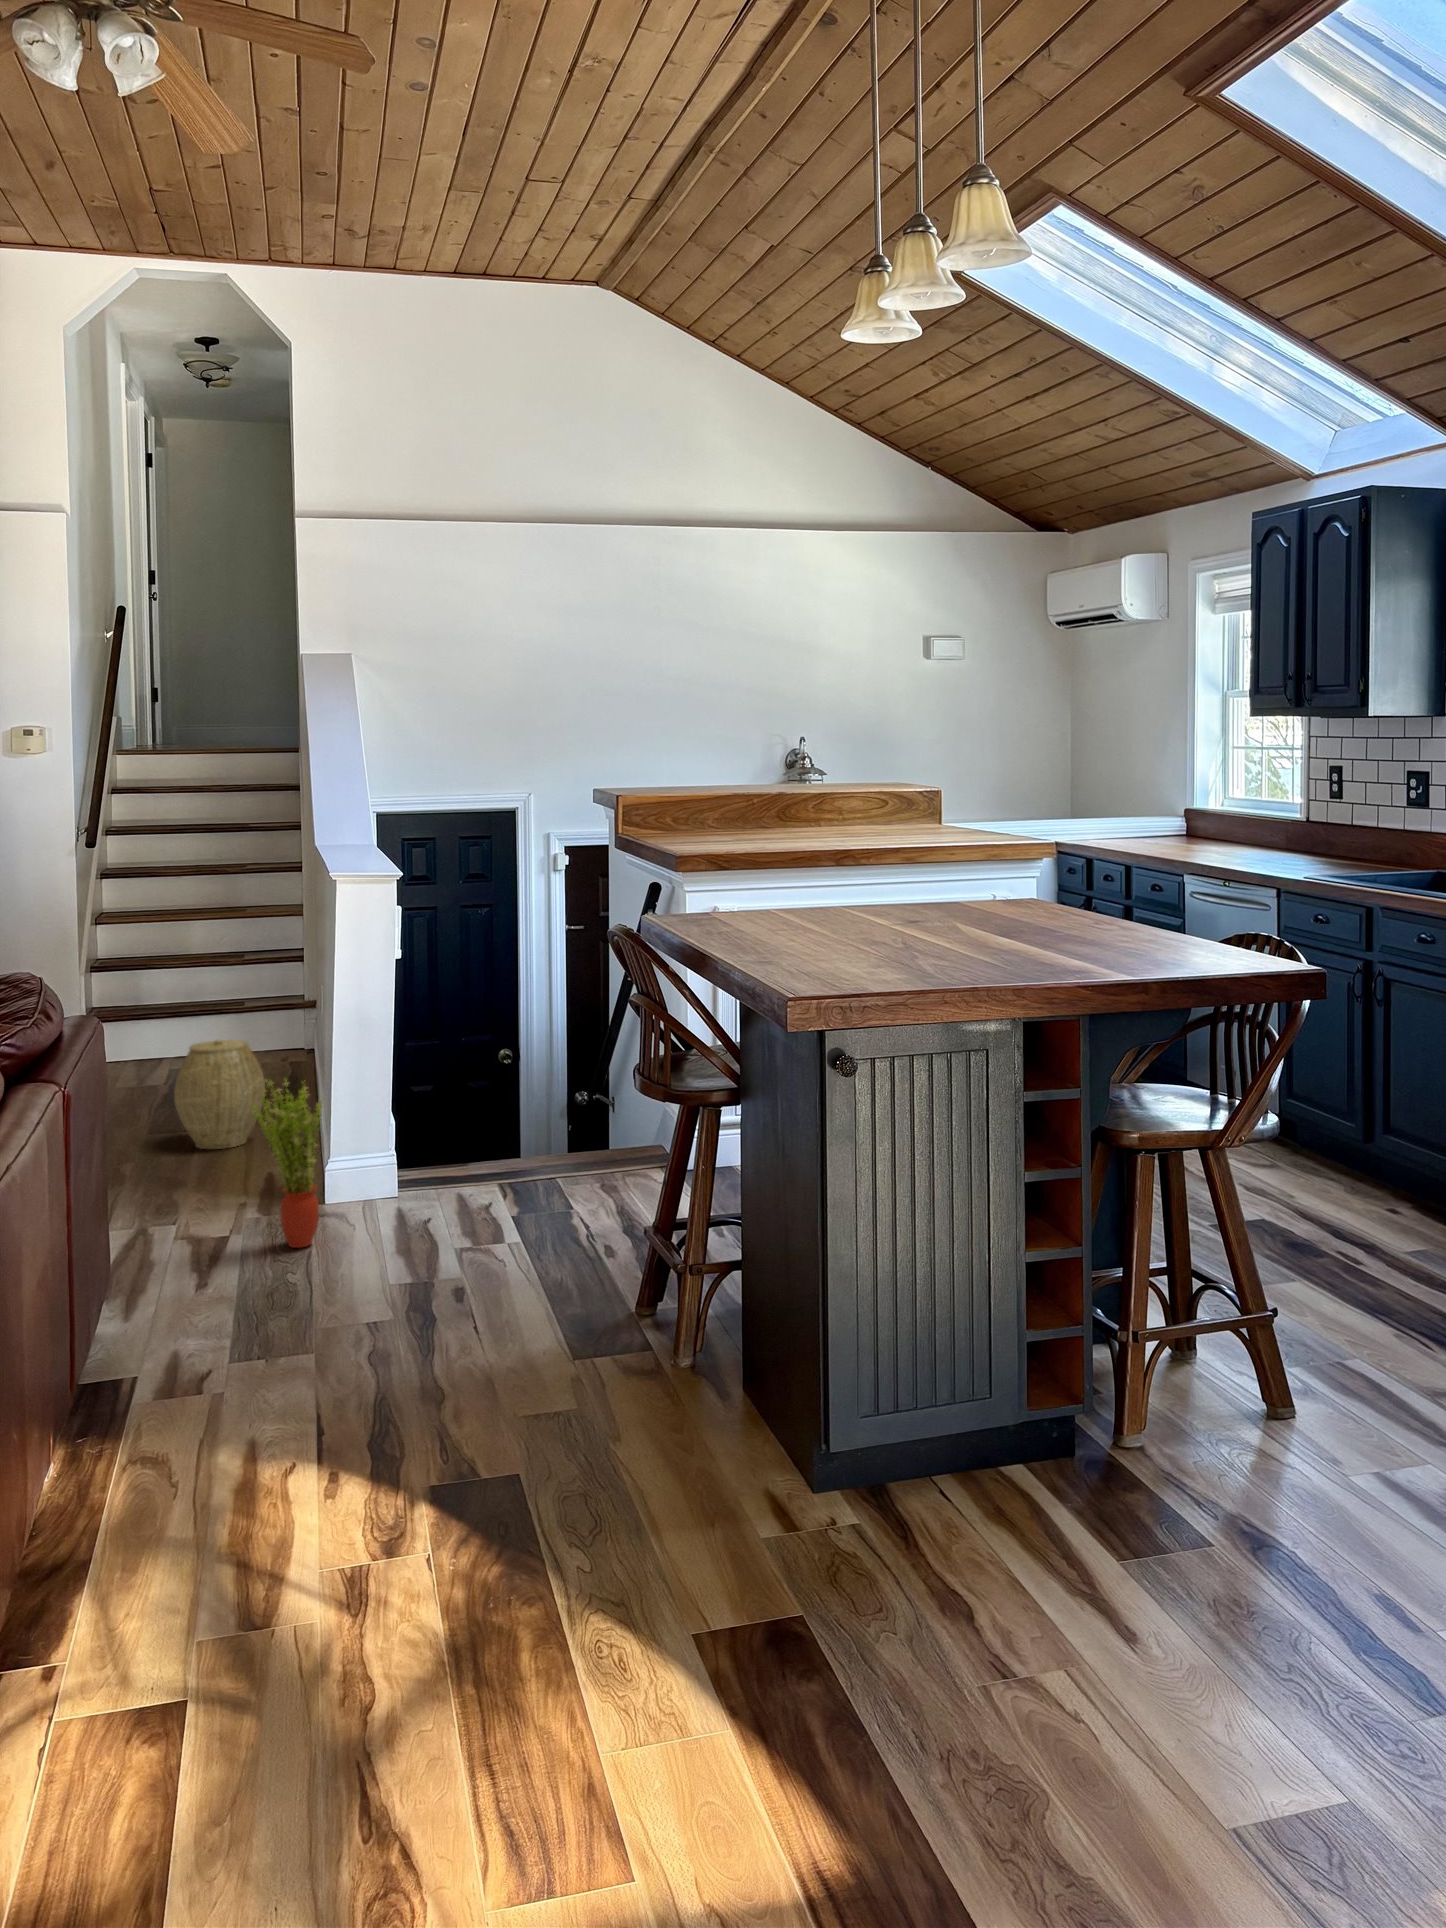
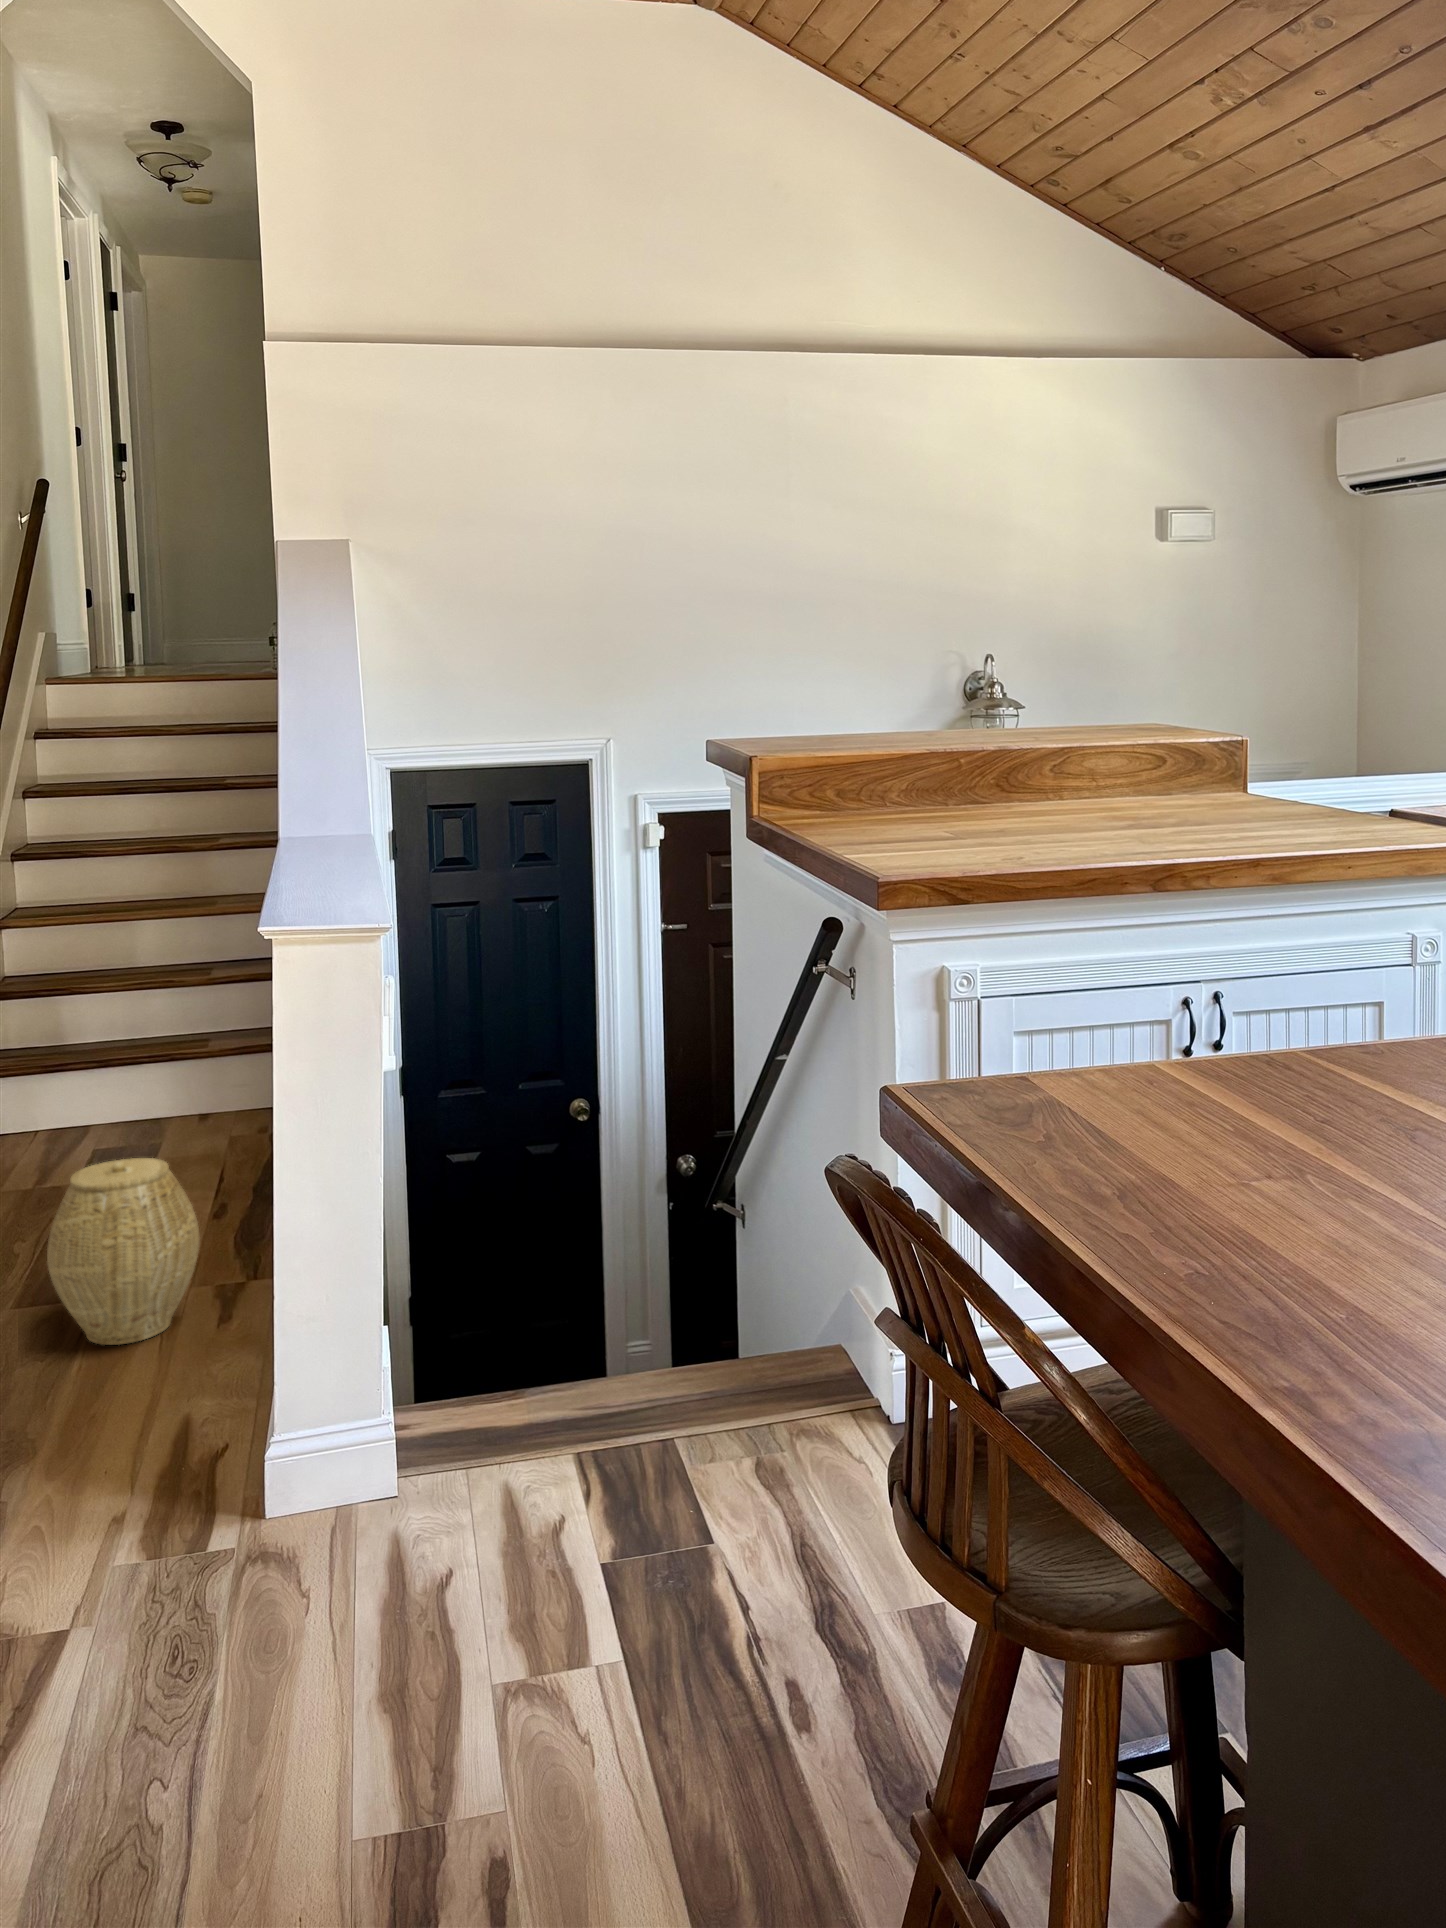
potted plant: present [251,1078,323,1248] -> none [77,1348,234,1682]

